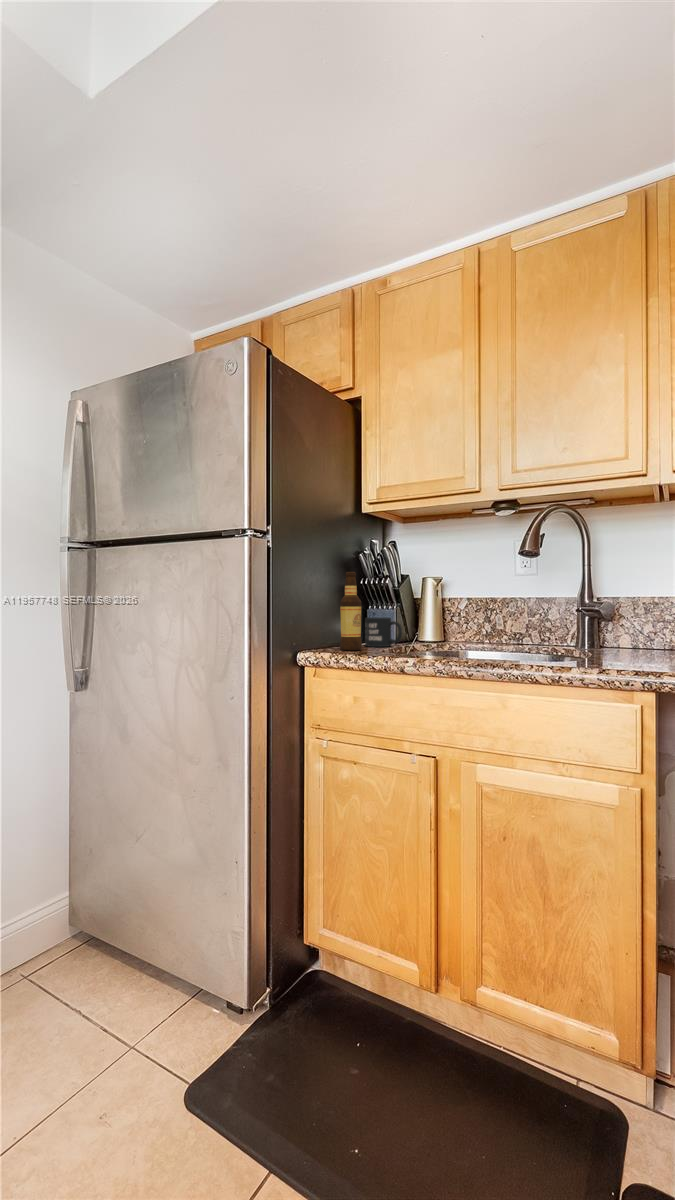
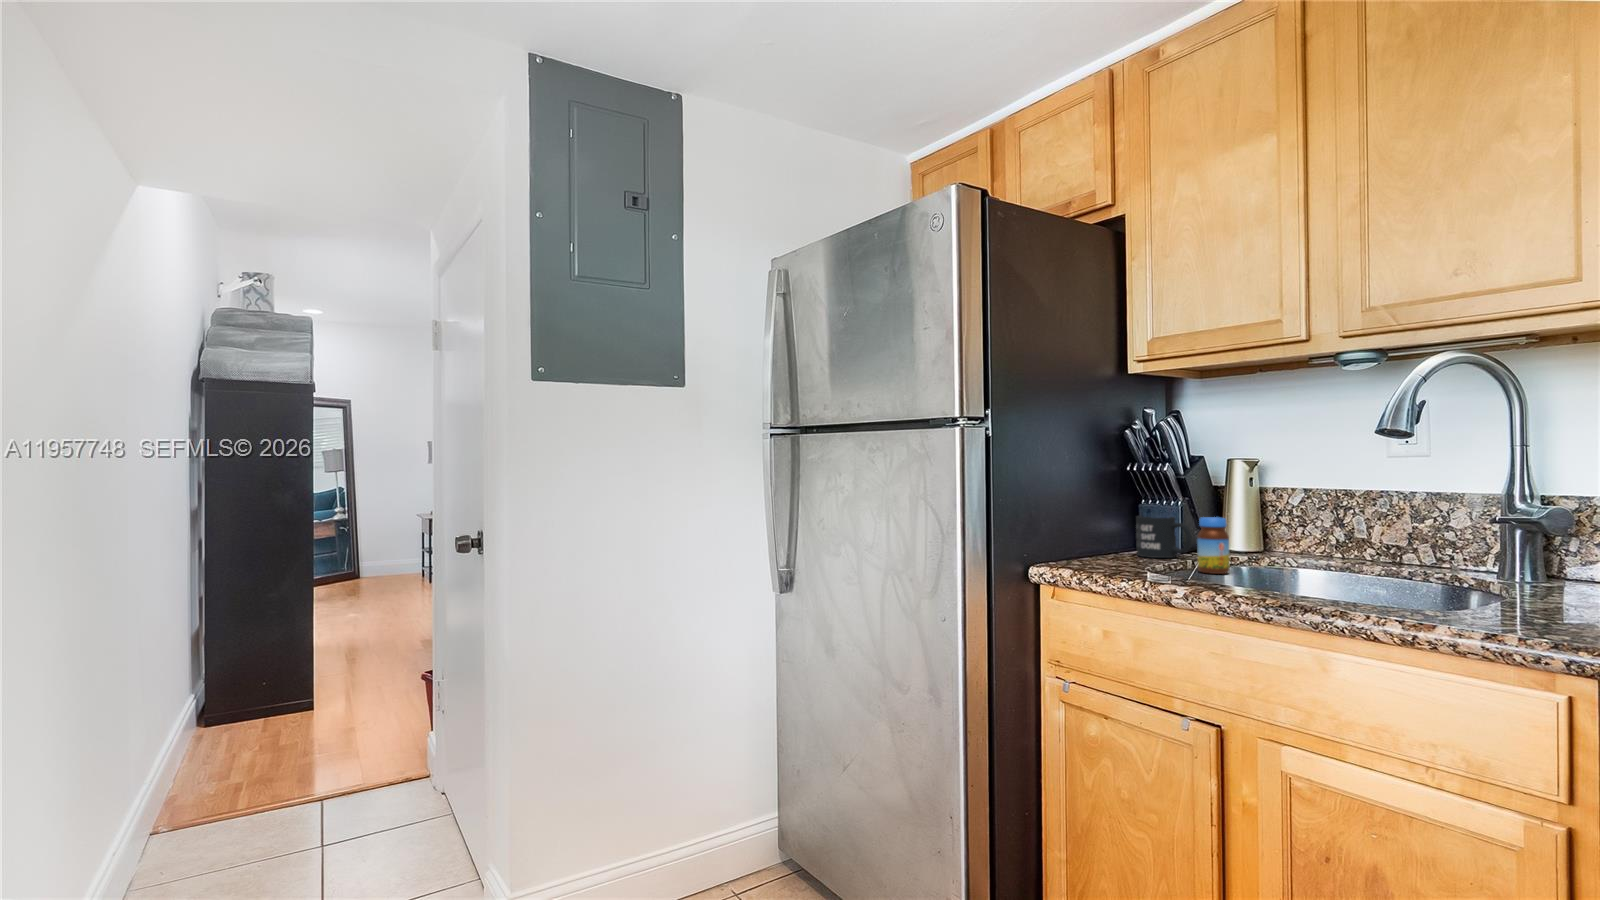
bottle: present [340,572,362,650] -> none [1094,458,1126,564]
jar: none [411,613,431,652] -> present [1197,517,1230,574]

